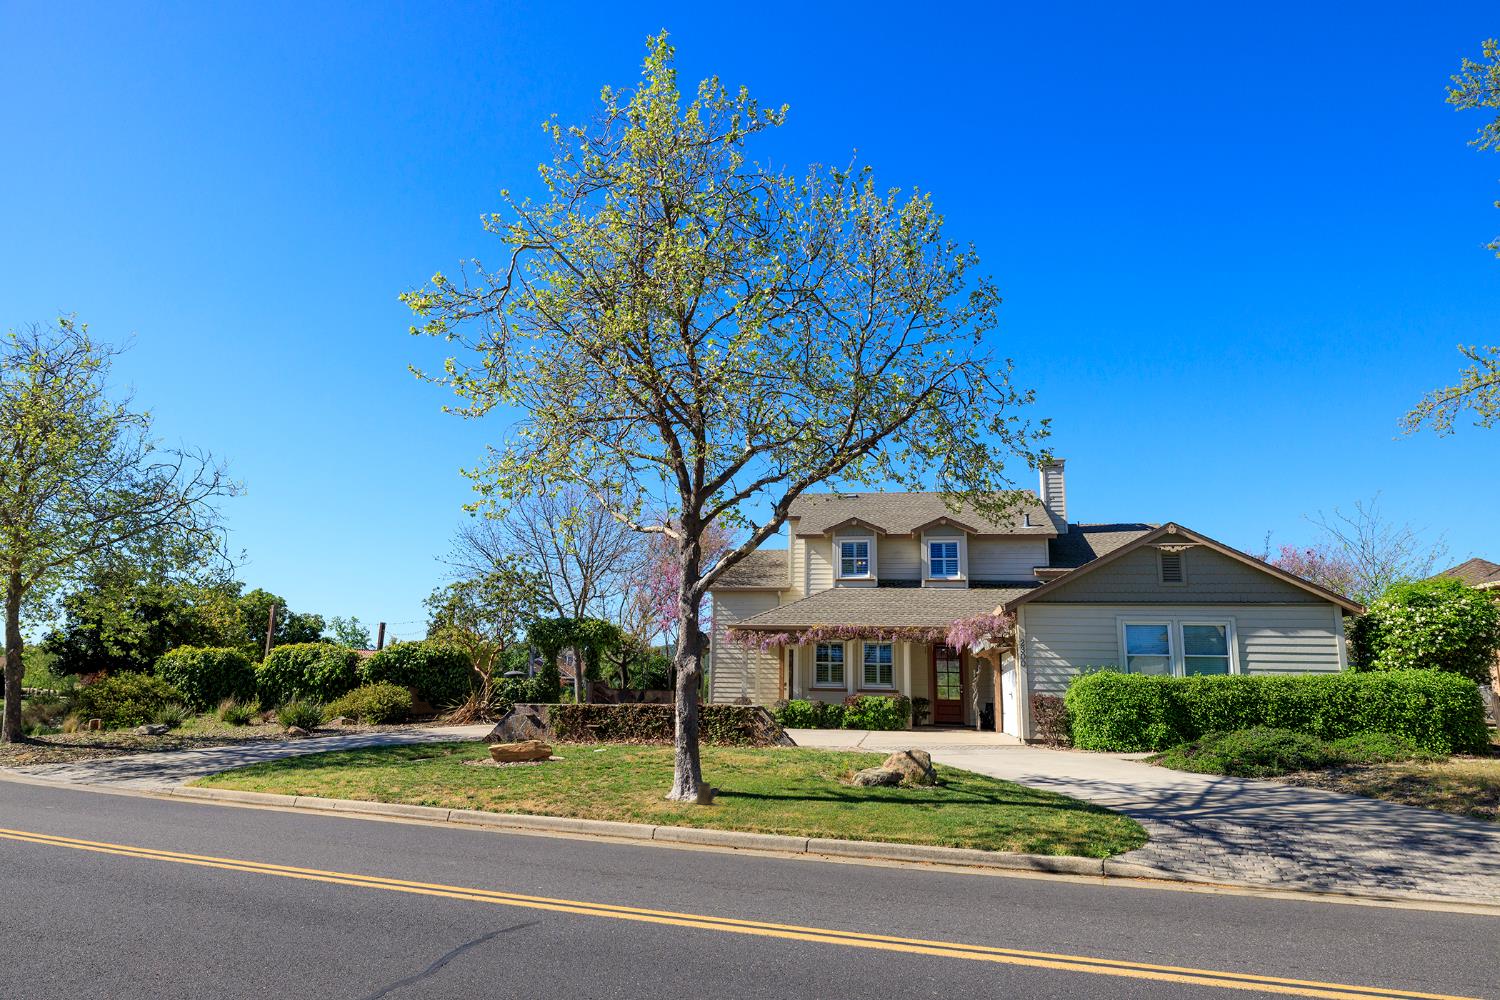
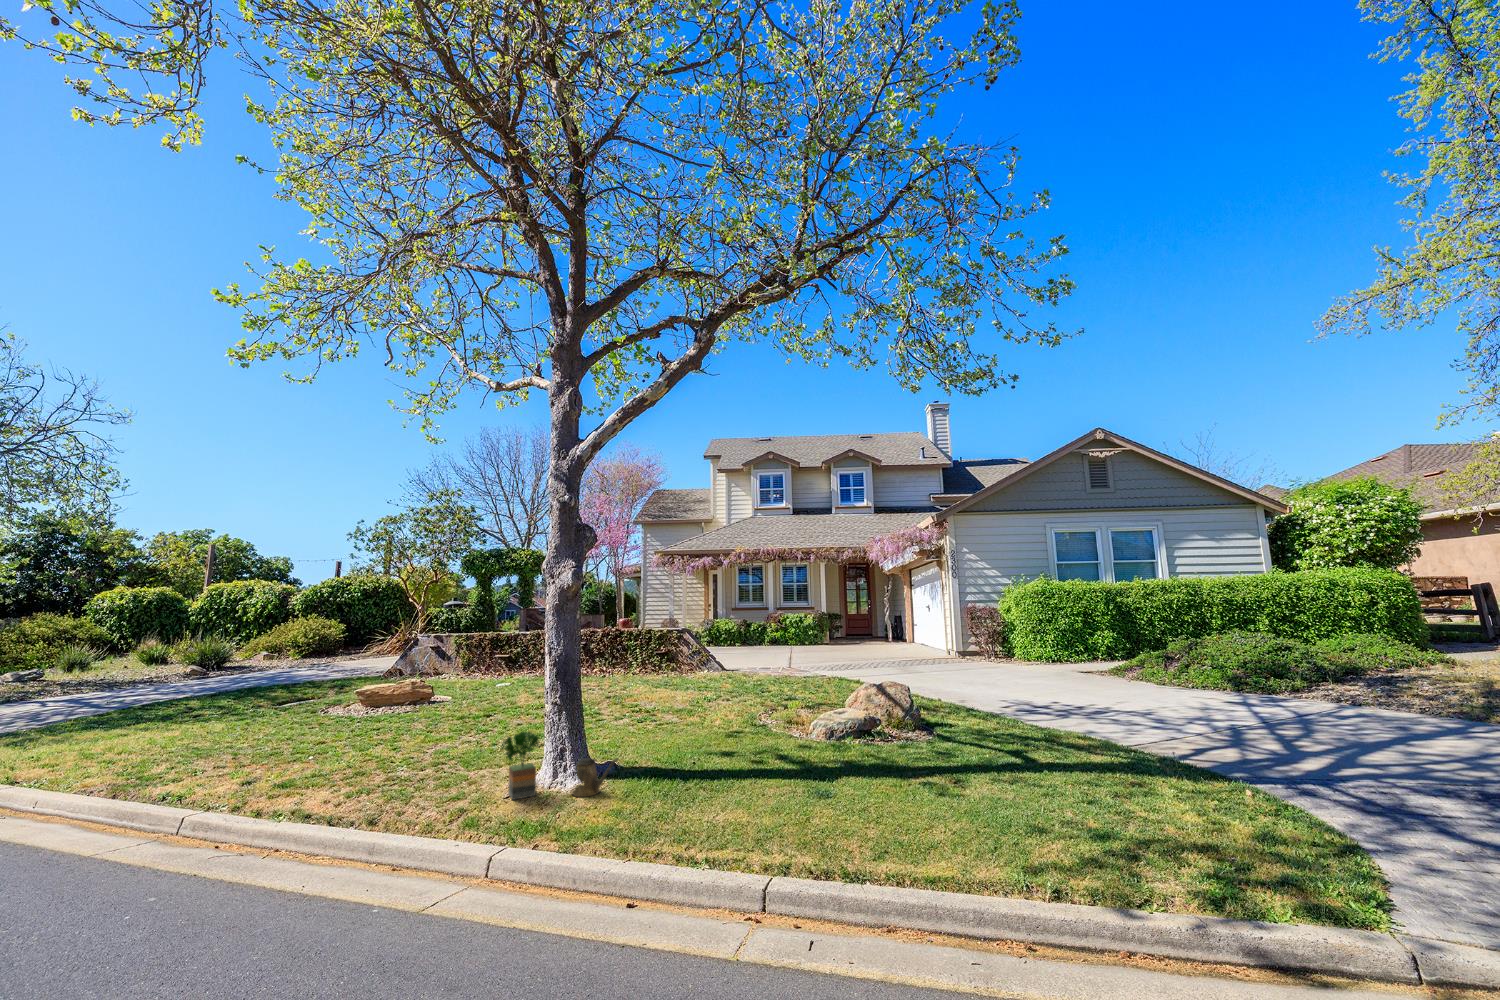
lounge chair: present [408,687,446,721] -> none [338,620,380,654]
potted tree: none [652,763,680,804] -> present [501,731,546,800]

